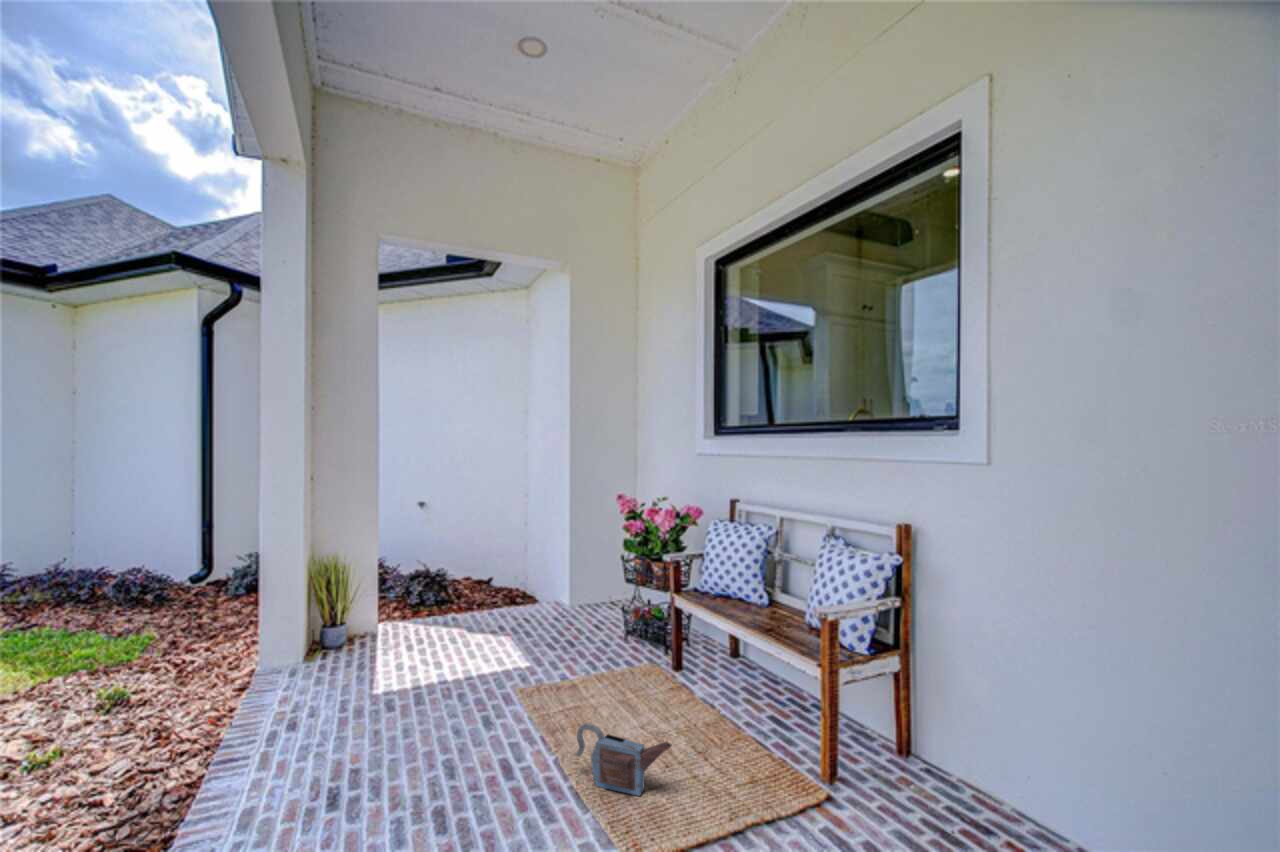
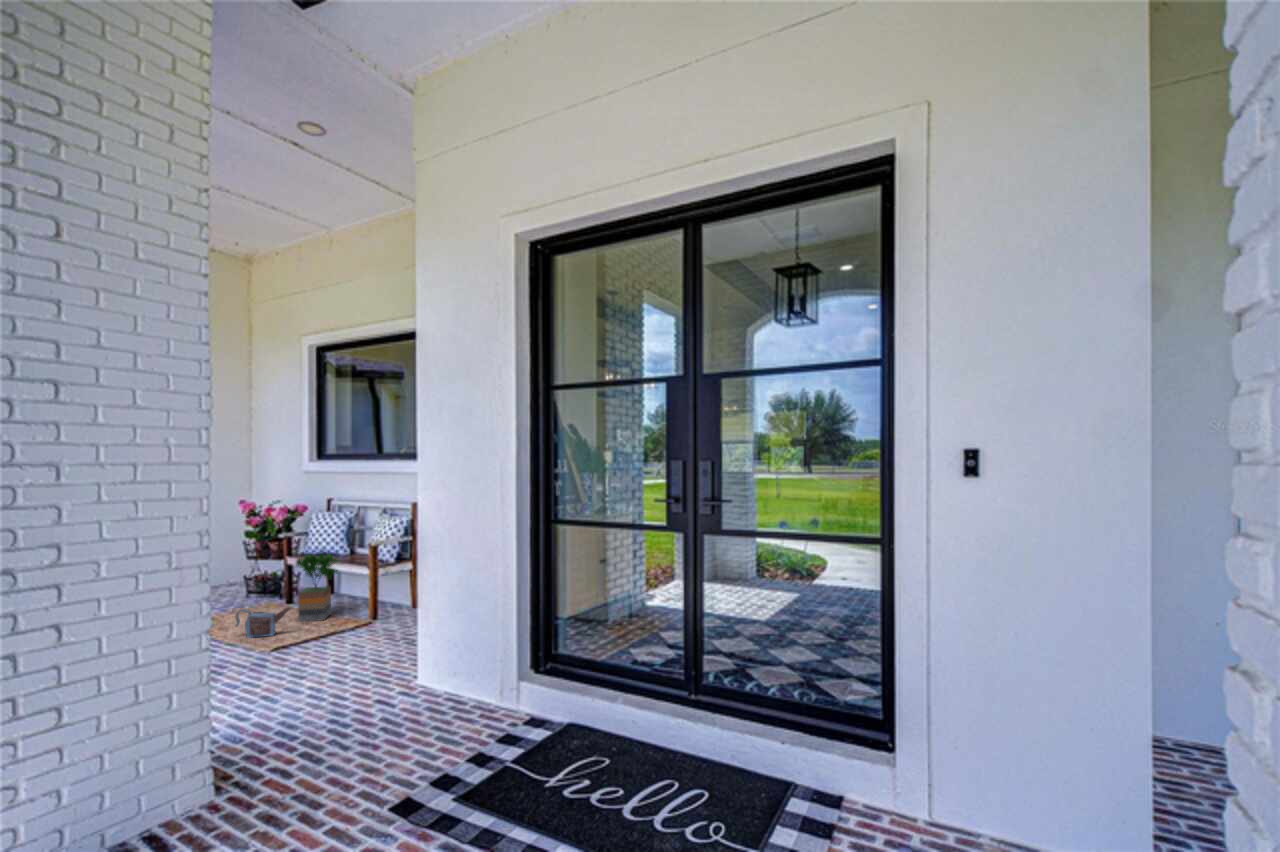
potted tree: none [679,610,761,756] -> present [296,554,338,622]

